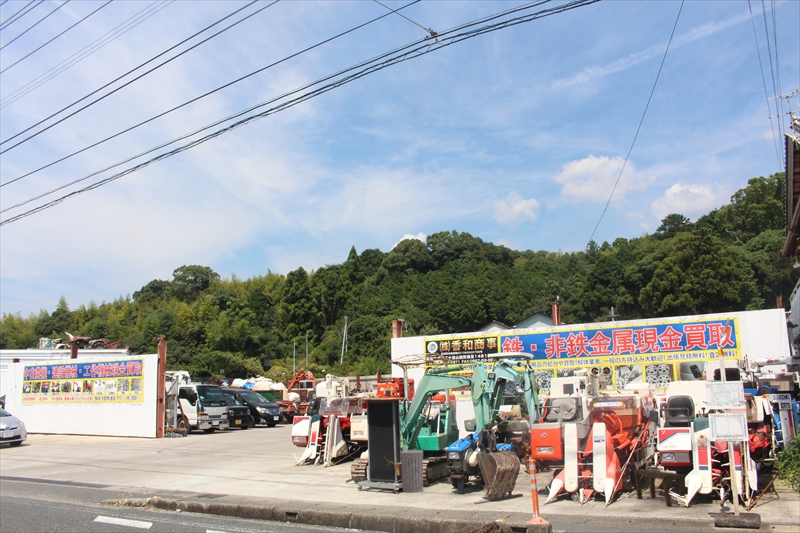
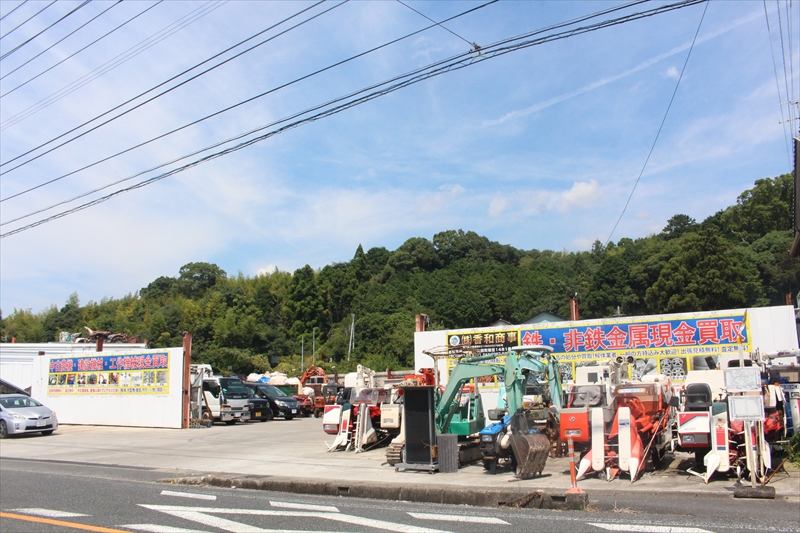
bench: present [634,469,685,506] -> none [657,450,705,483]

